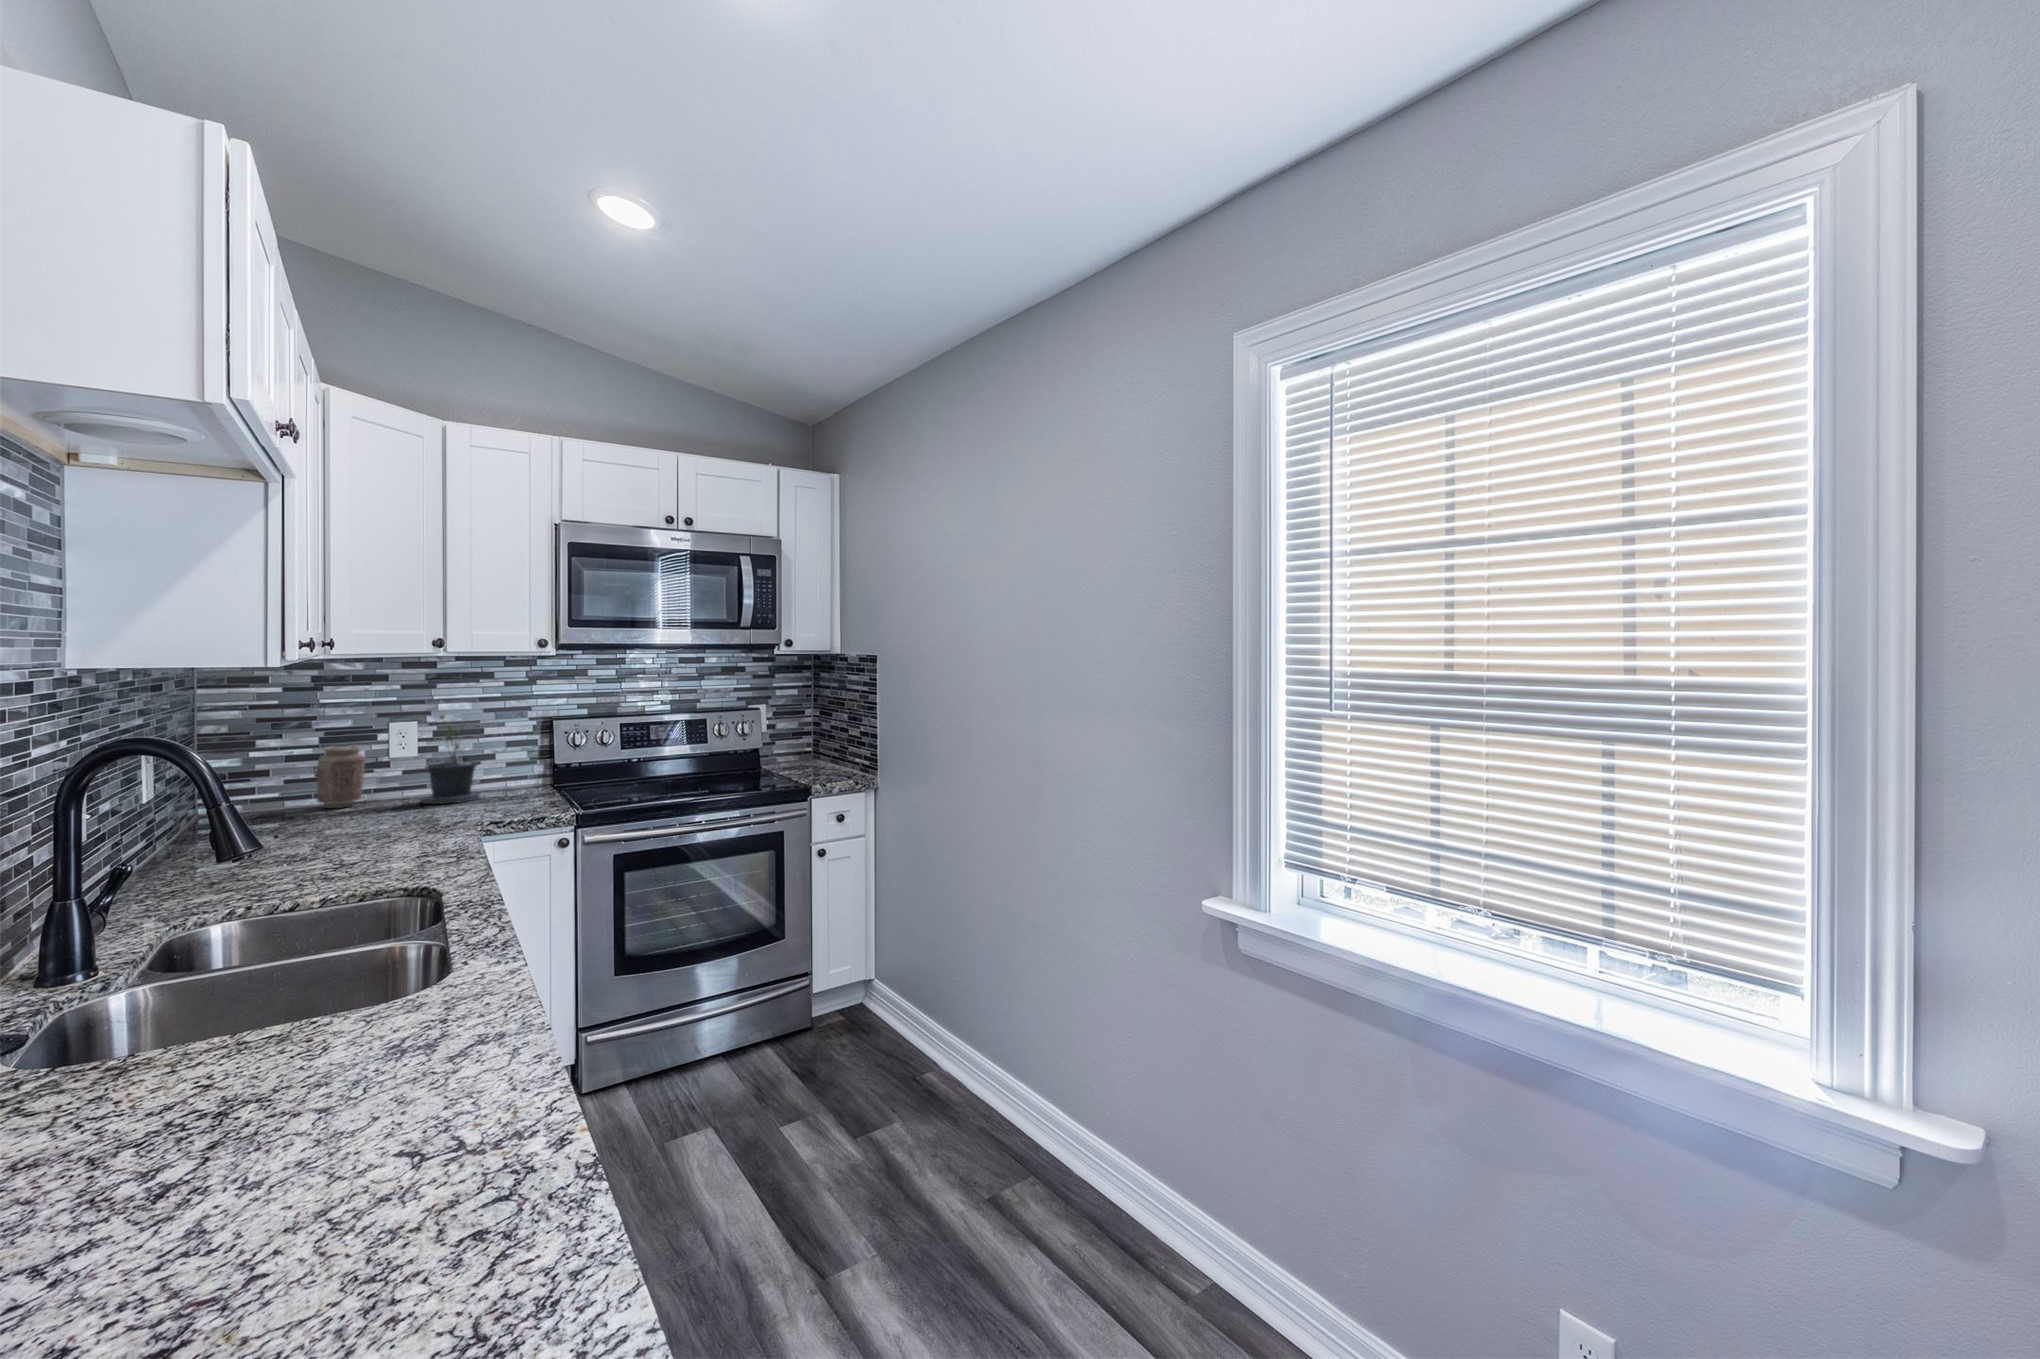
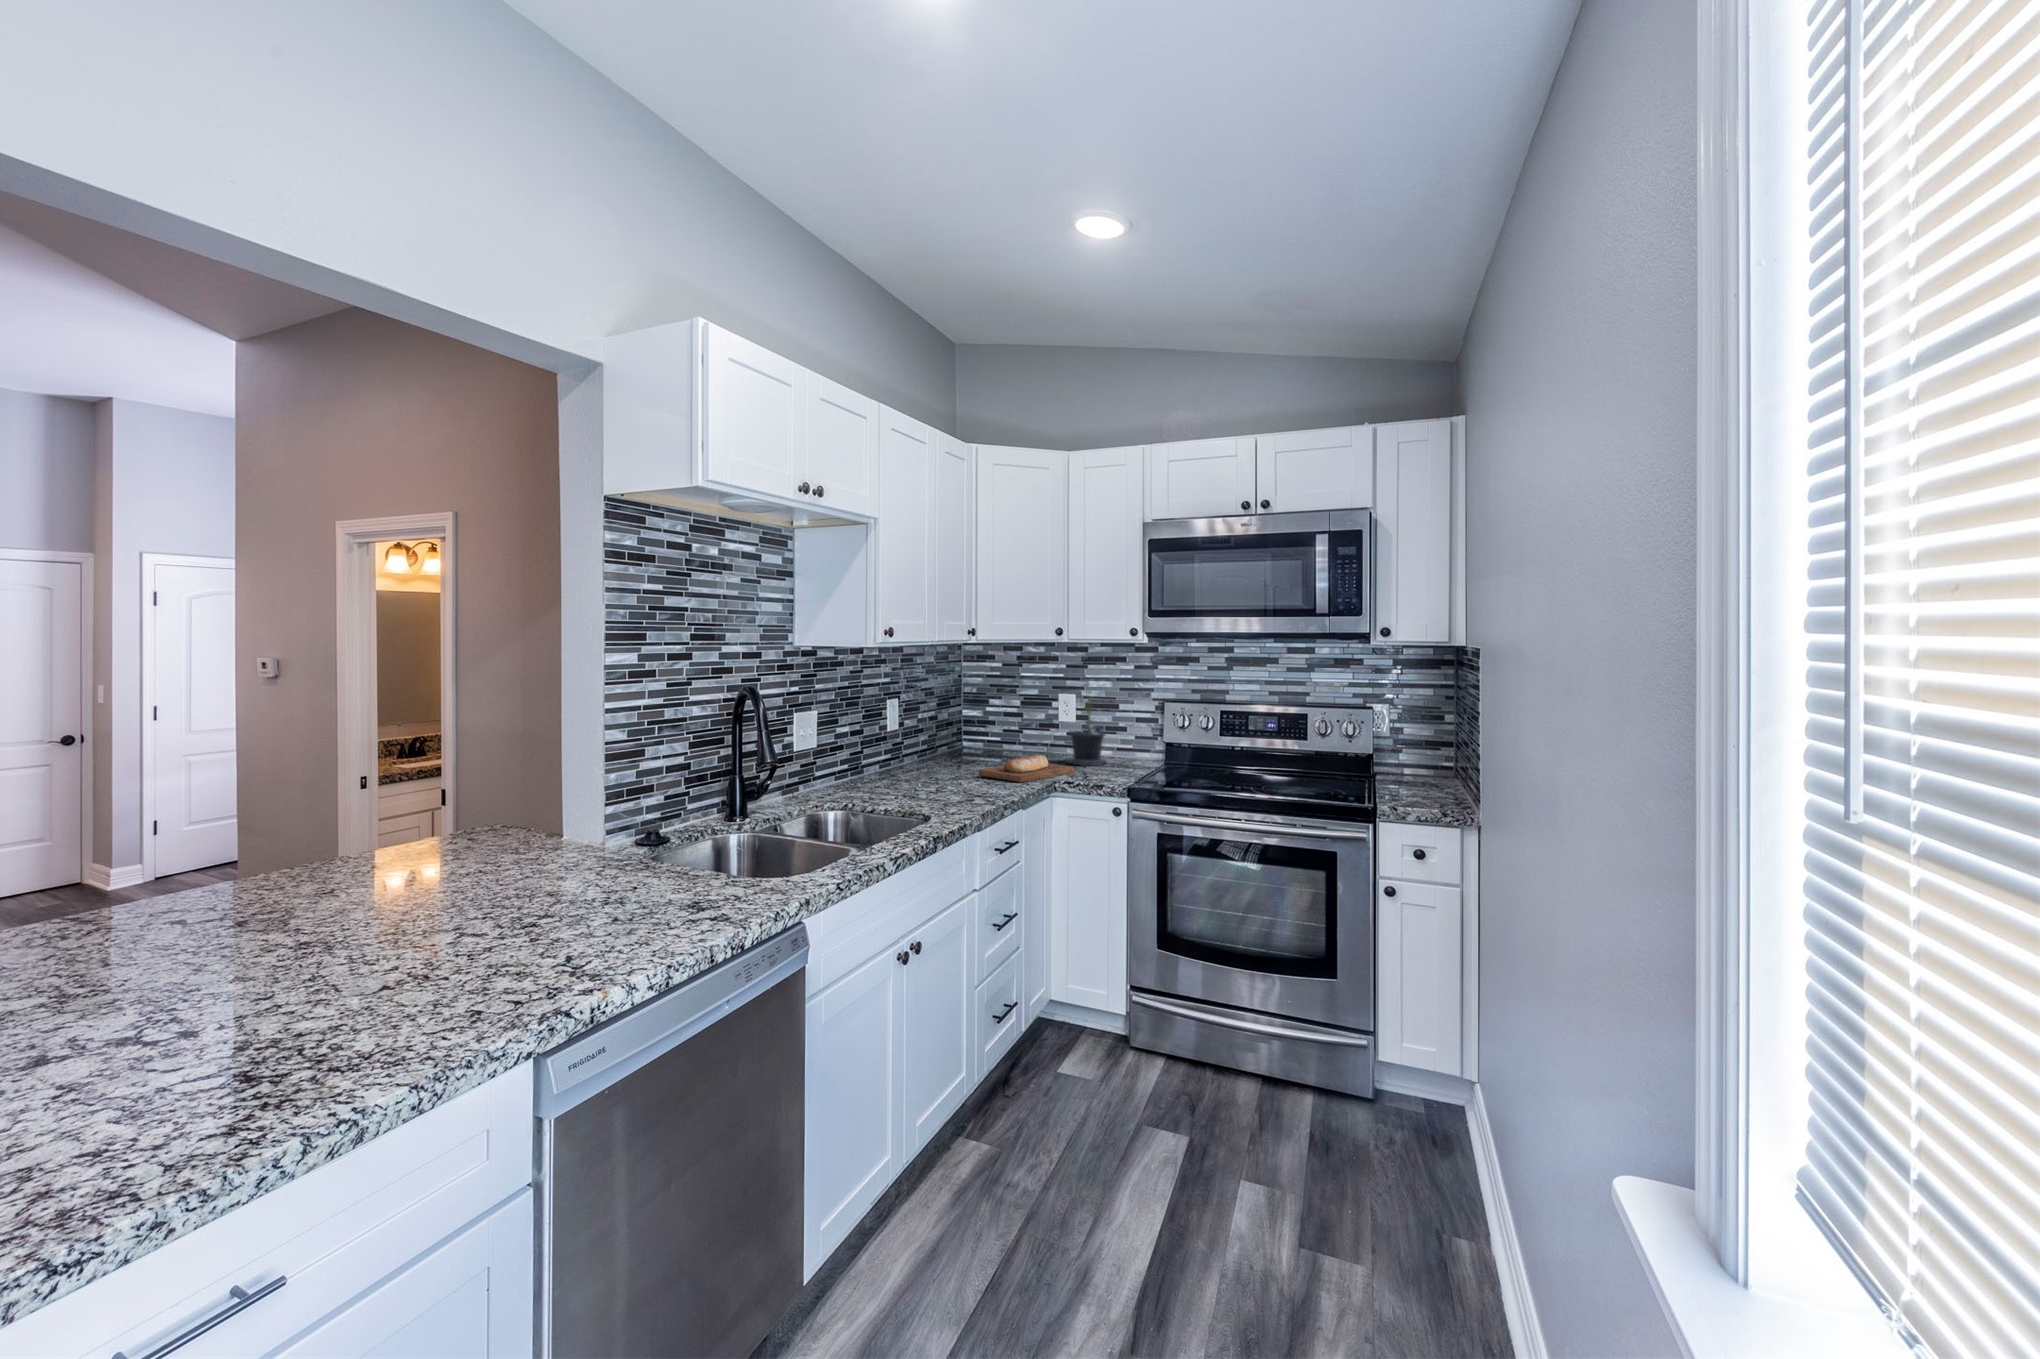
vase: present [317,745,365,808] -> none [1014,709,1042,757]
bread loaf: none [342,796,463,833] -> present [979,755,1074,782]

